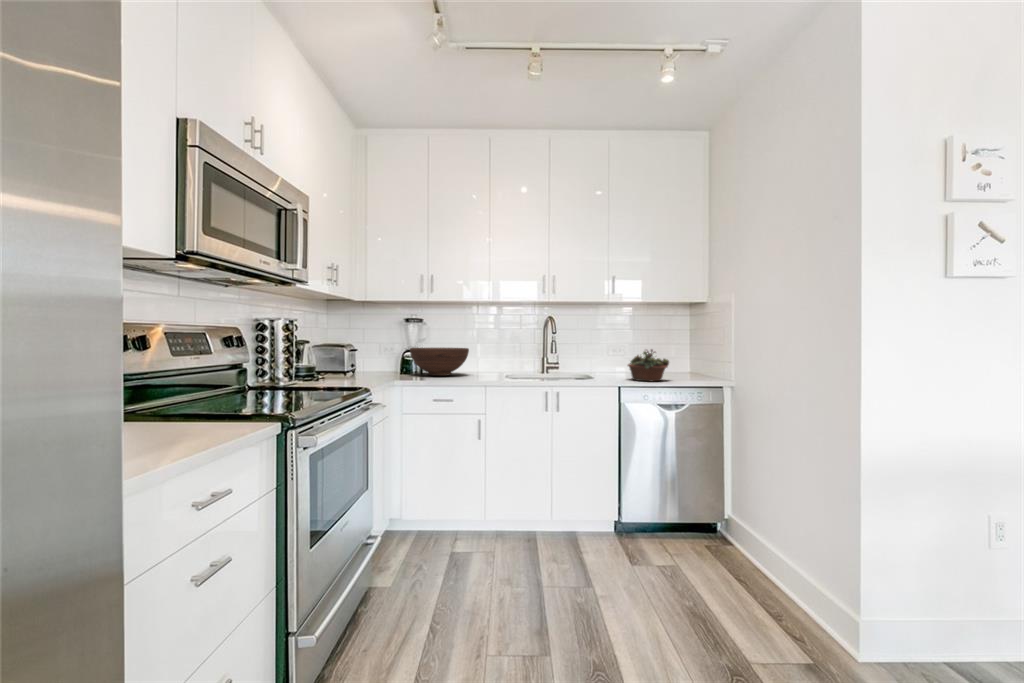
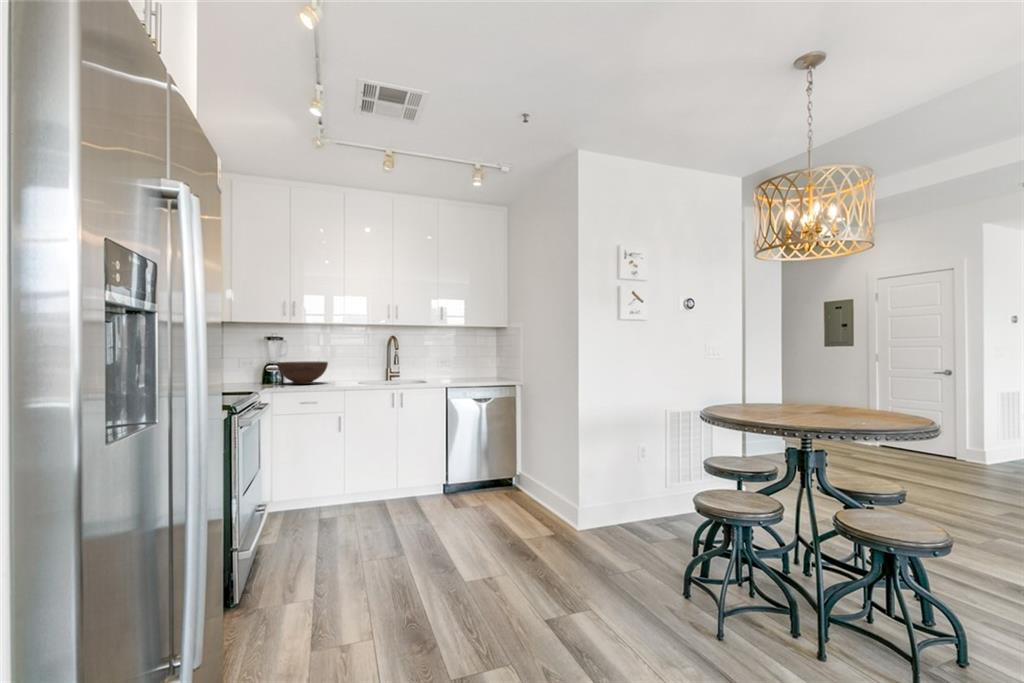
succulent planter: present [628,349,669,381] -> none [451,360,481,383]

